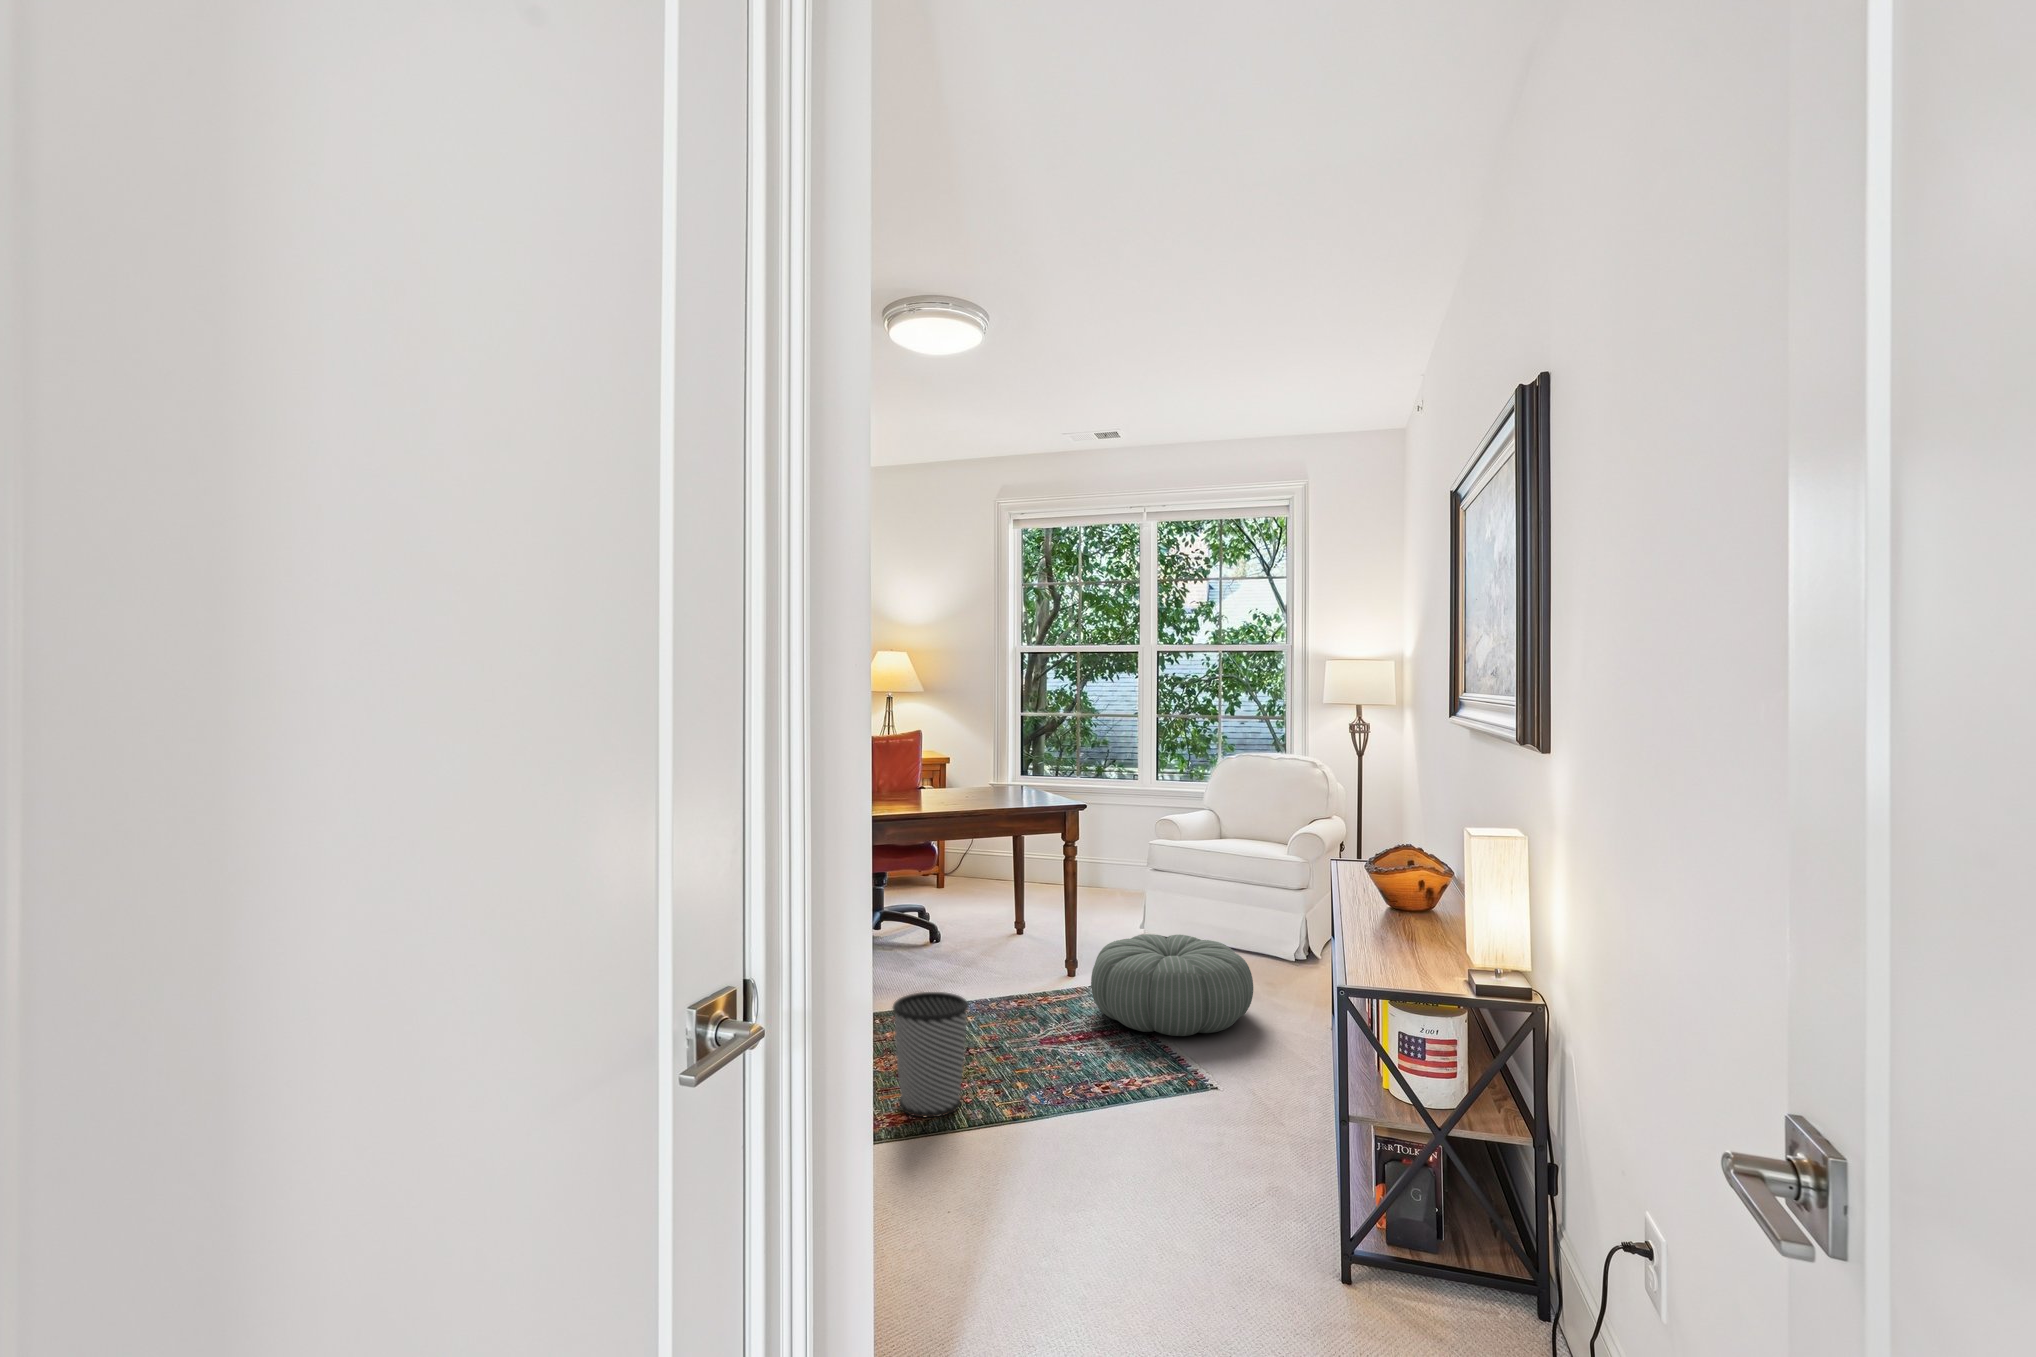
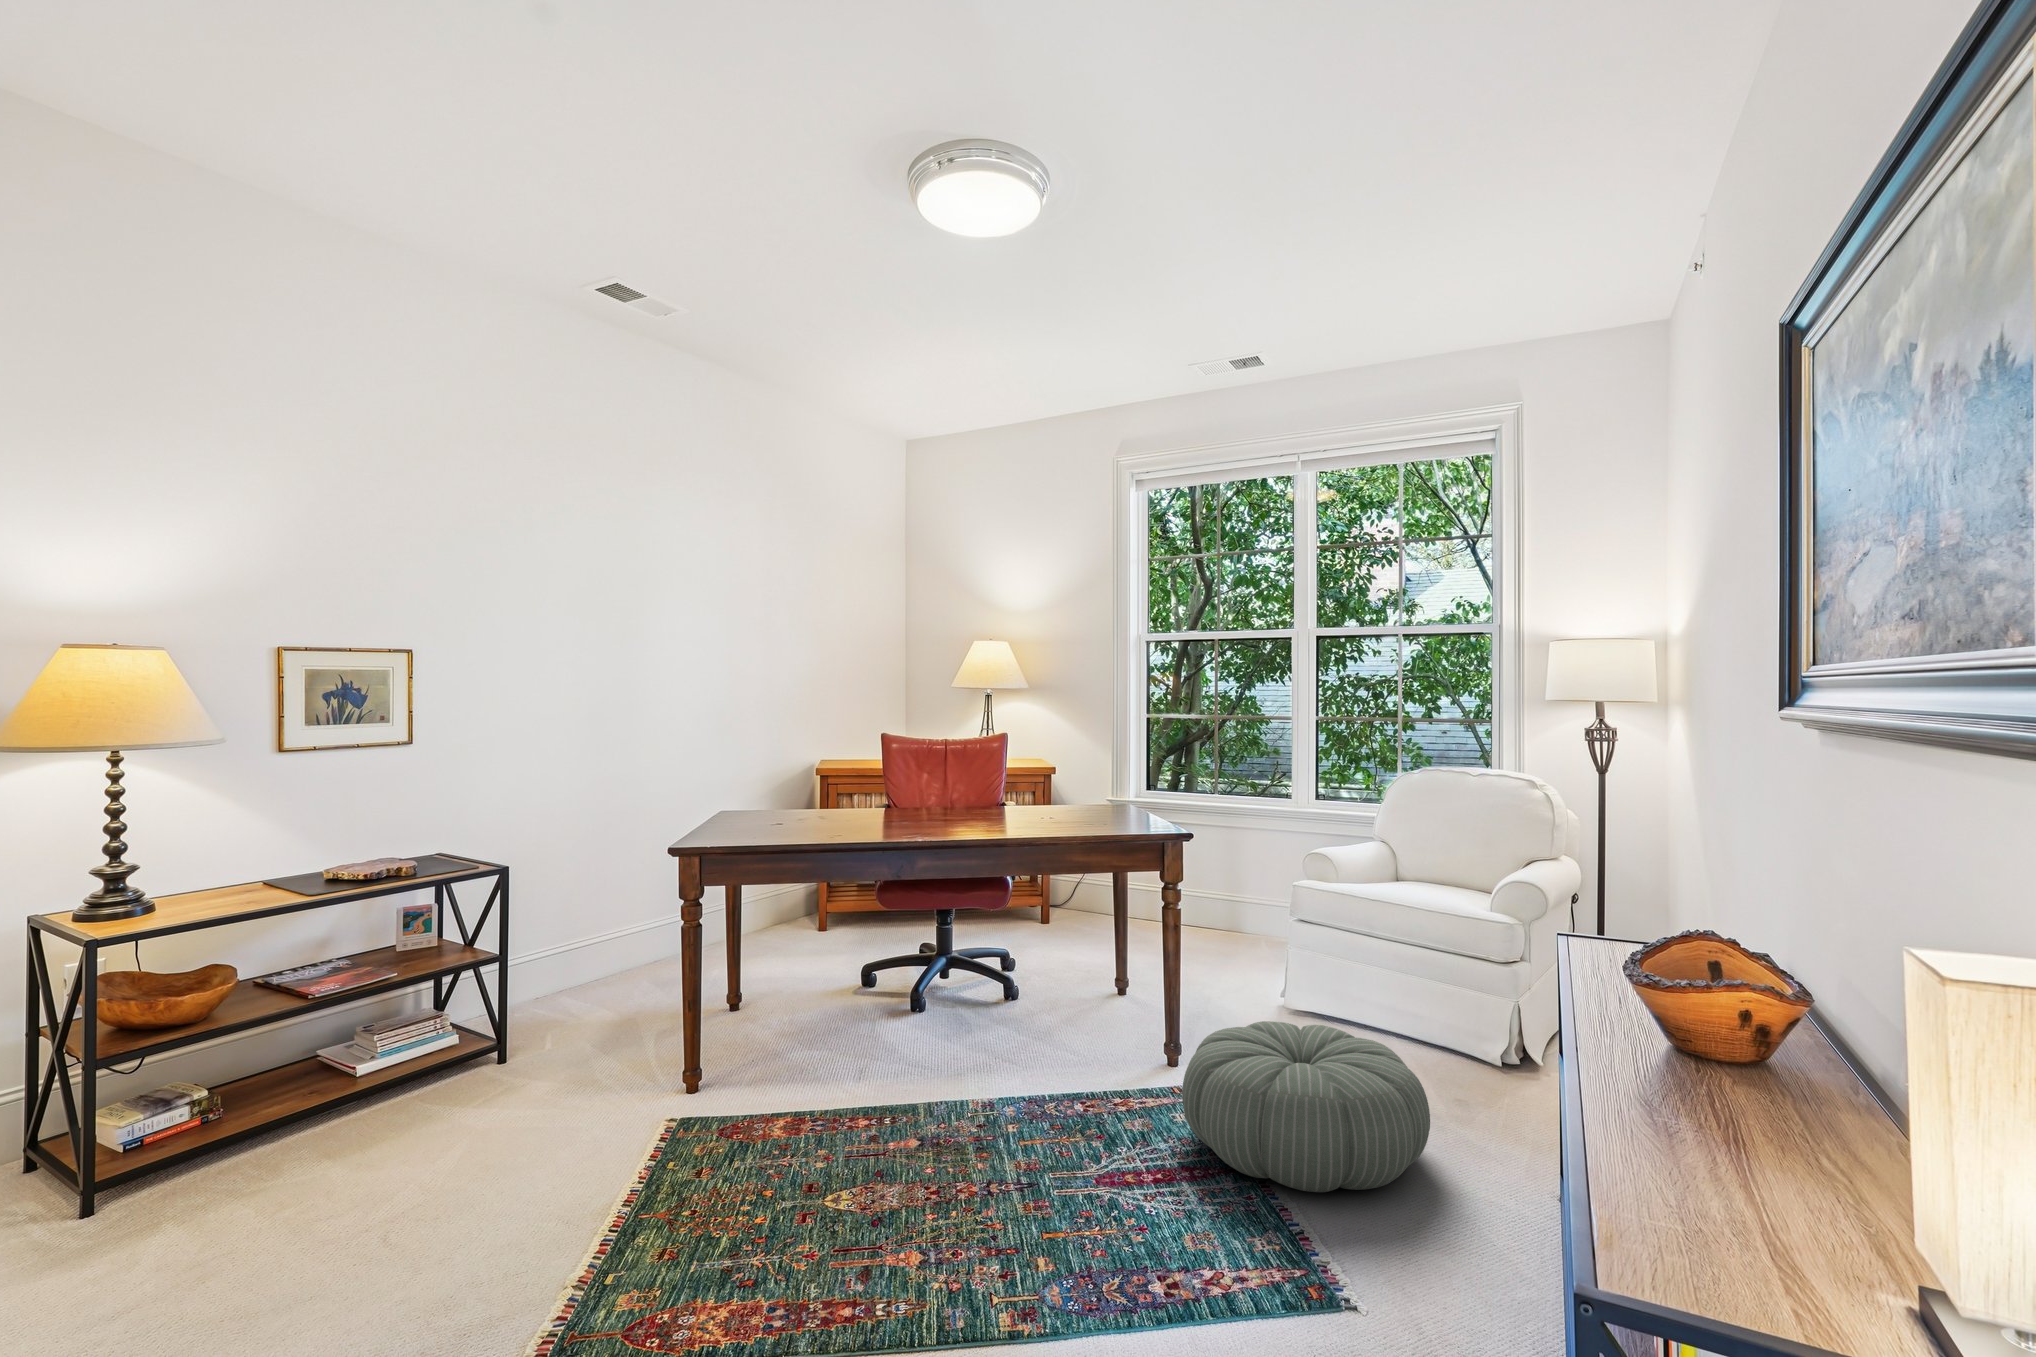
wastebasket: present [893,992,969,1117] -> none [838,1110,954,1317]

